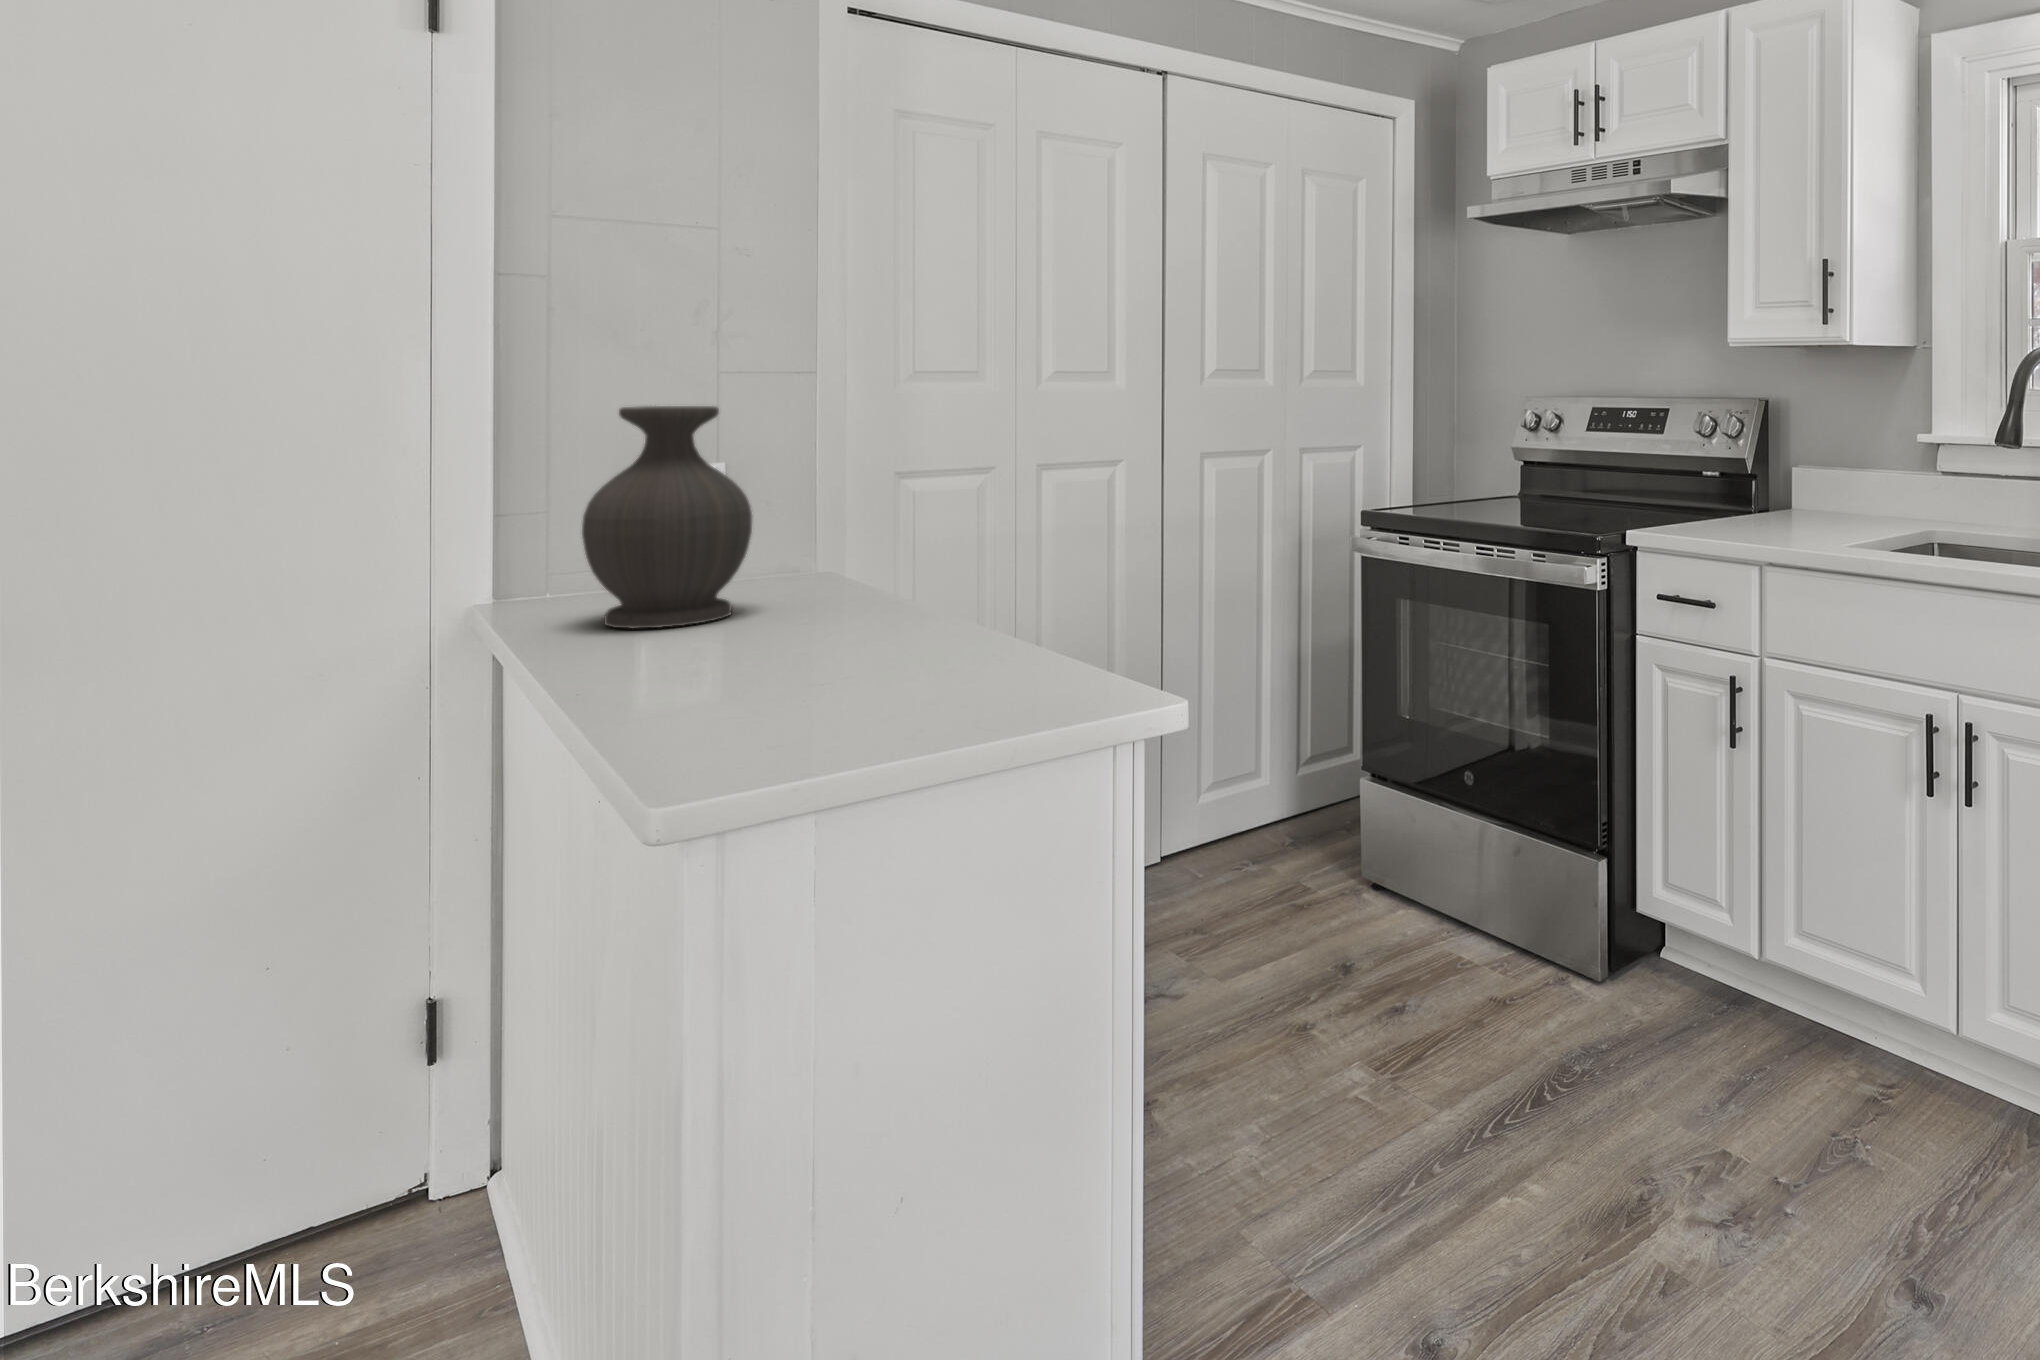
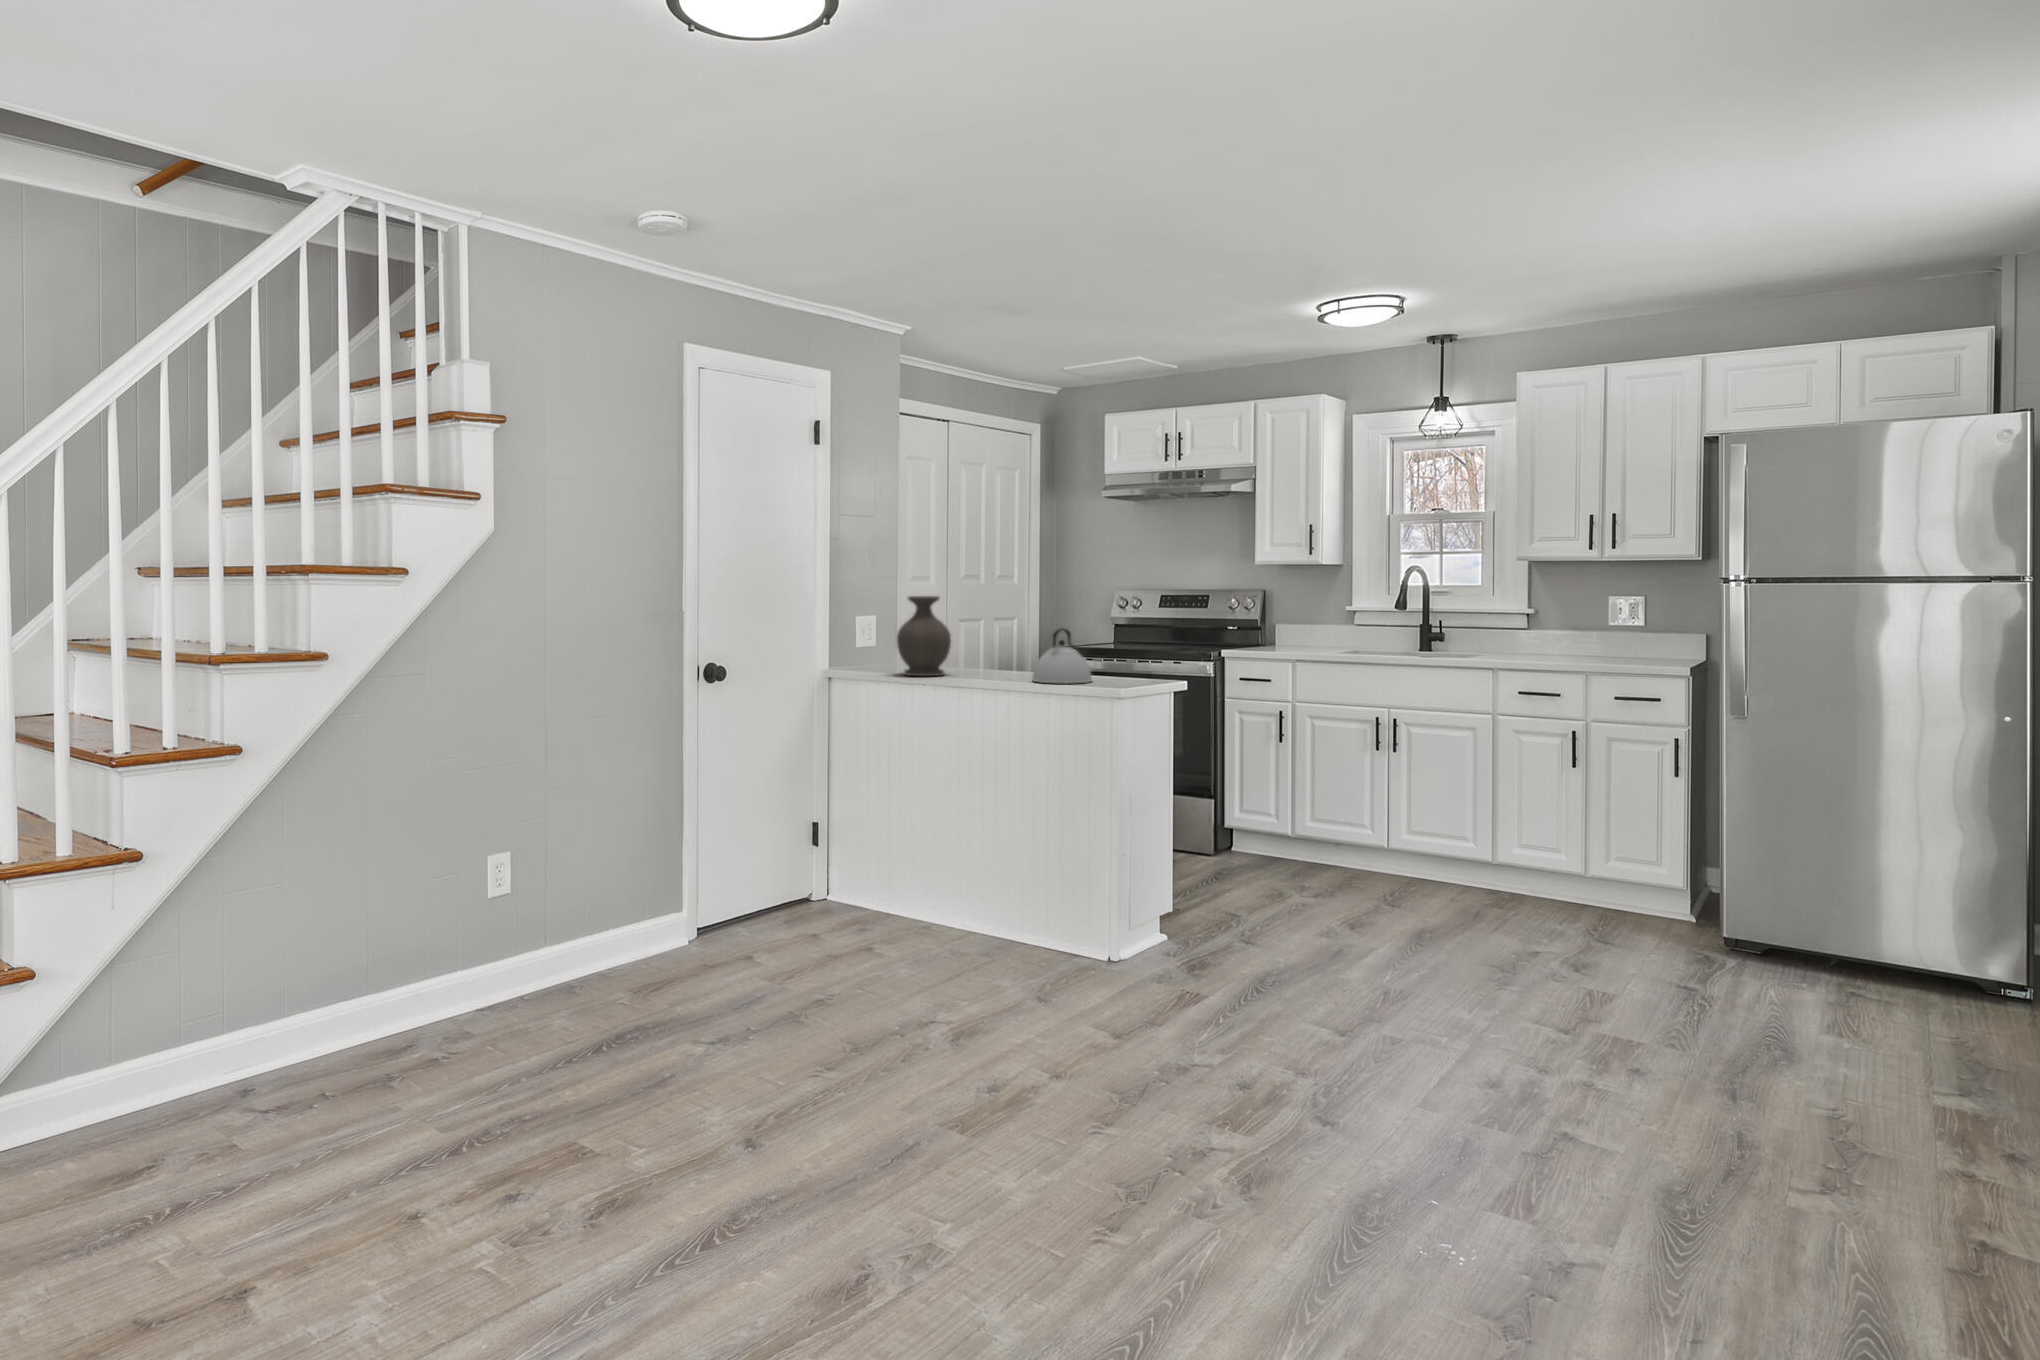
kettle: none [756,509,961,694] -> present [1032,629,1092,683]

